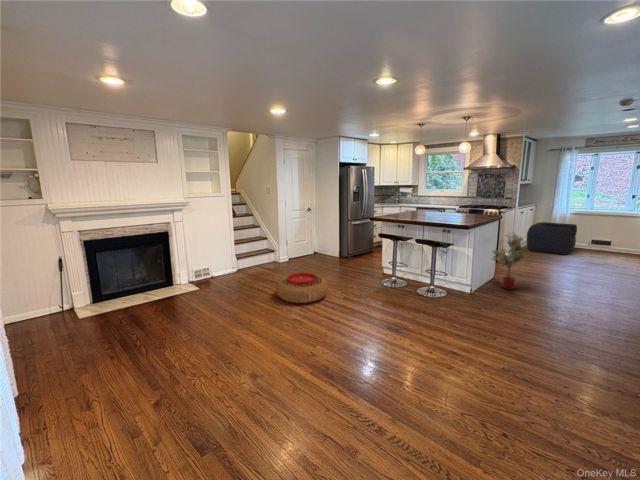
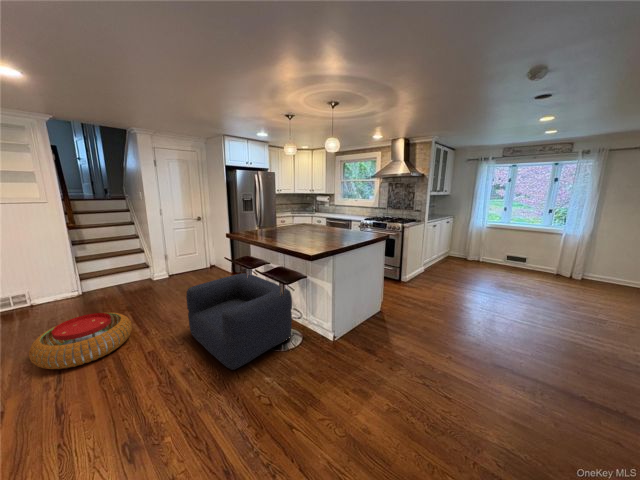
armchair: present [527,222,577,255] -> present [186,273,292,370]
potted tree: present [493,232,526,289] -> none [359,259,408,338]

